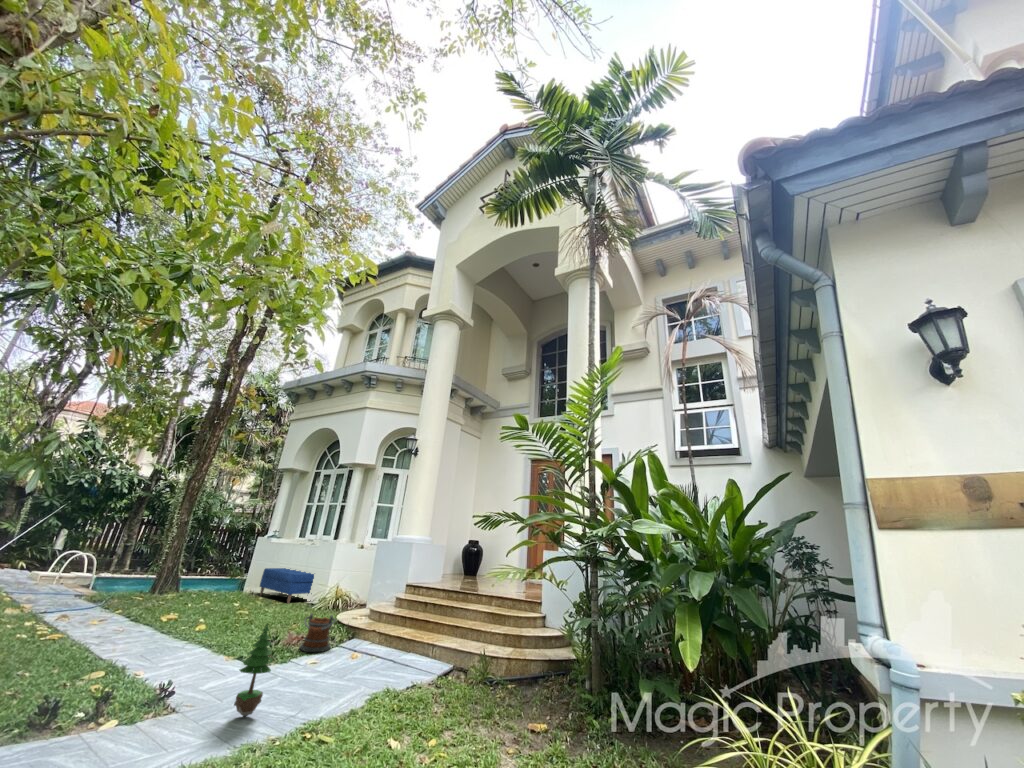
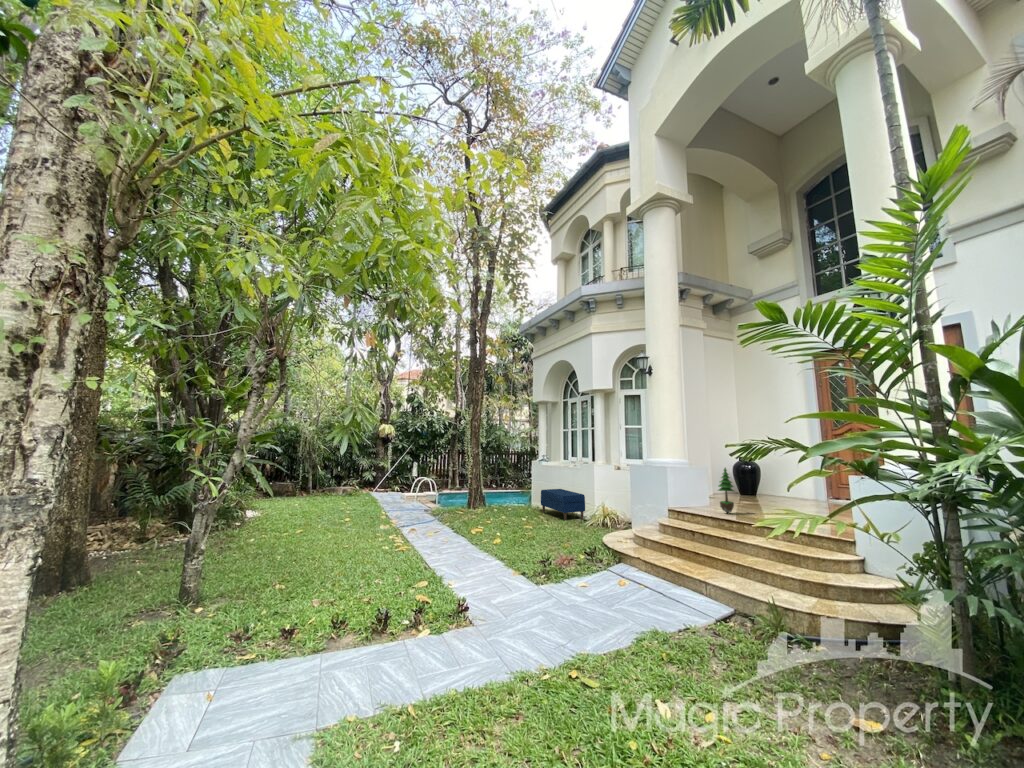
bucket: present [299,614,335,652] -> none [570,539,600,575]
potted tree: present [234,624,272,717] -> present [718,468,734,513]

